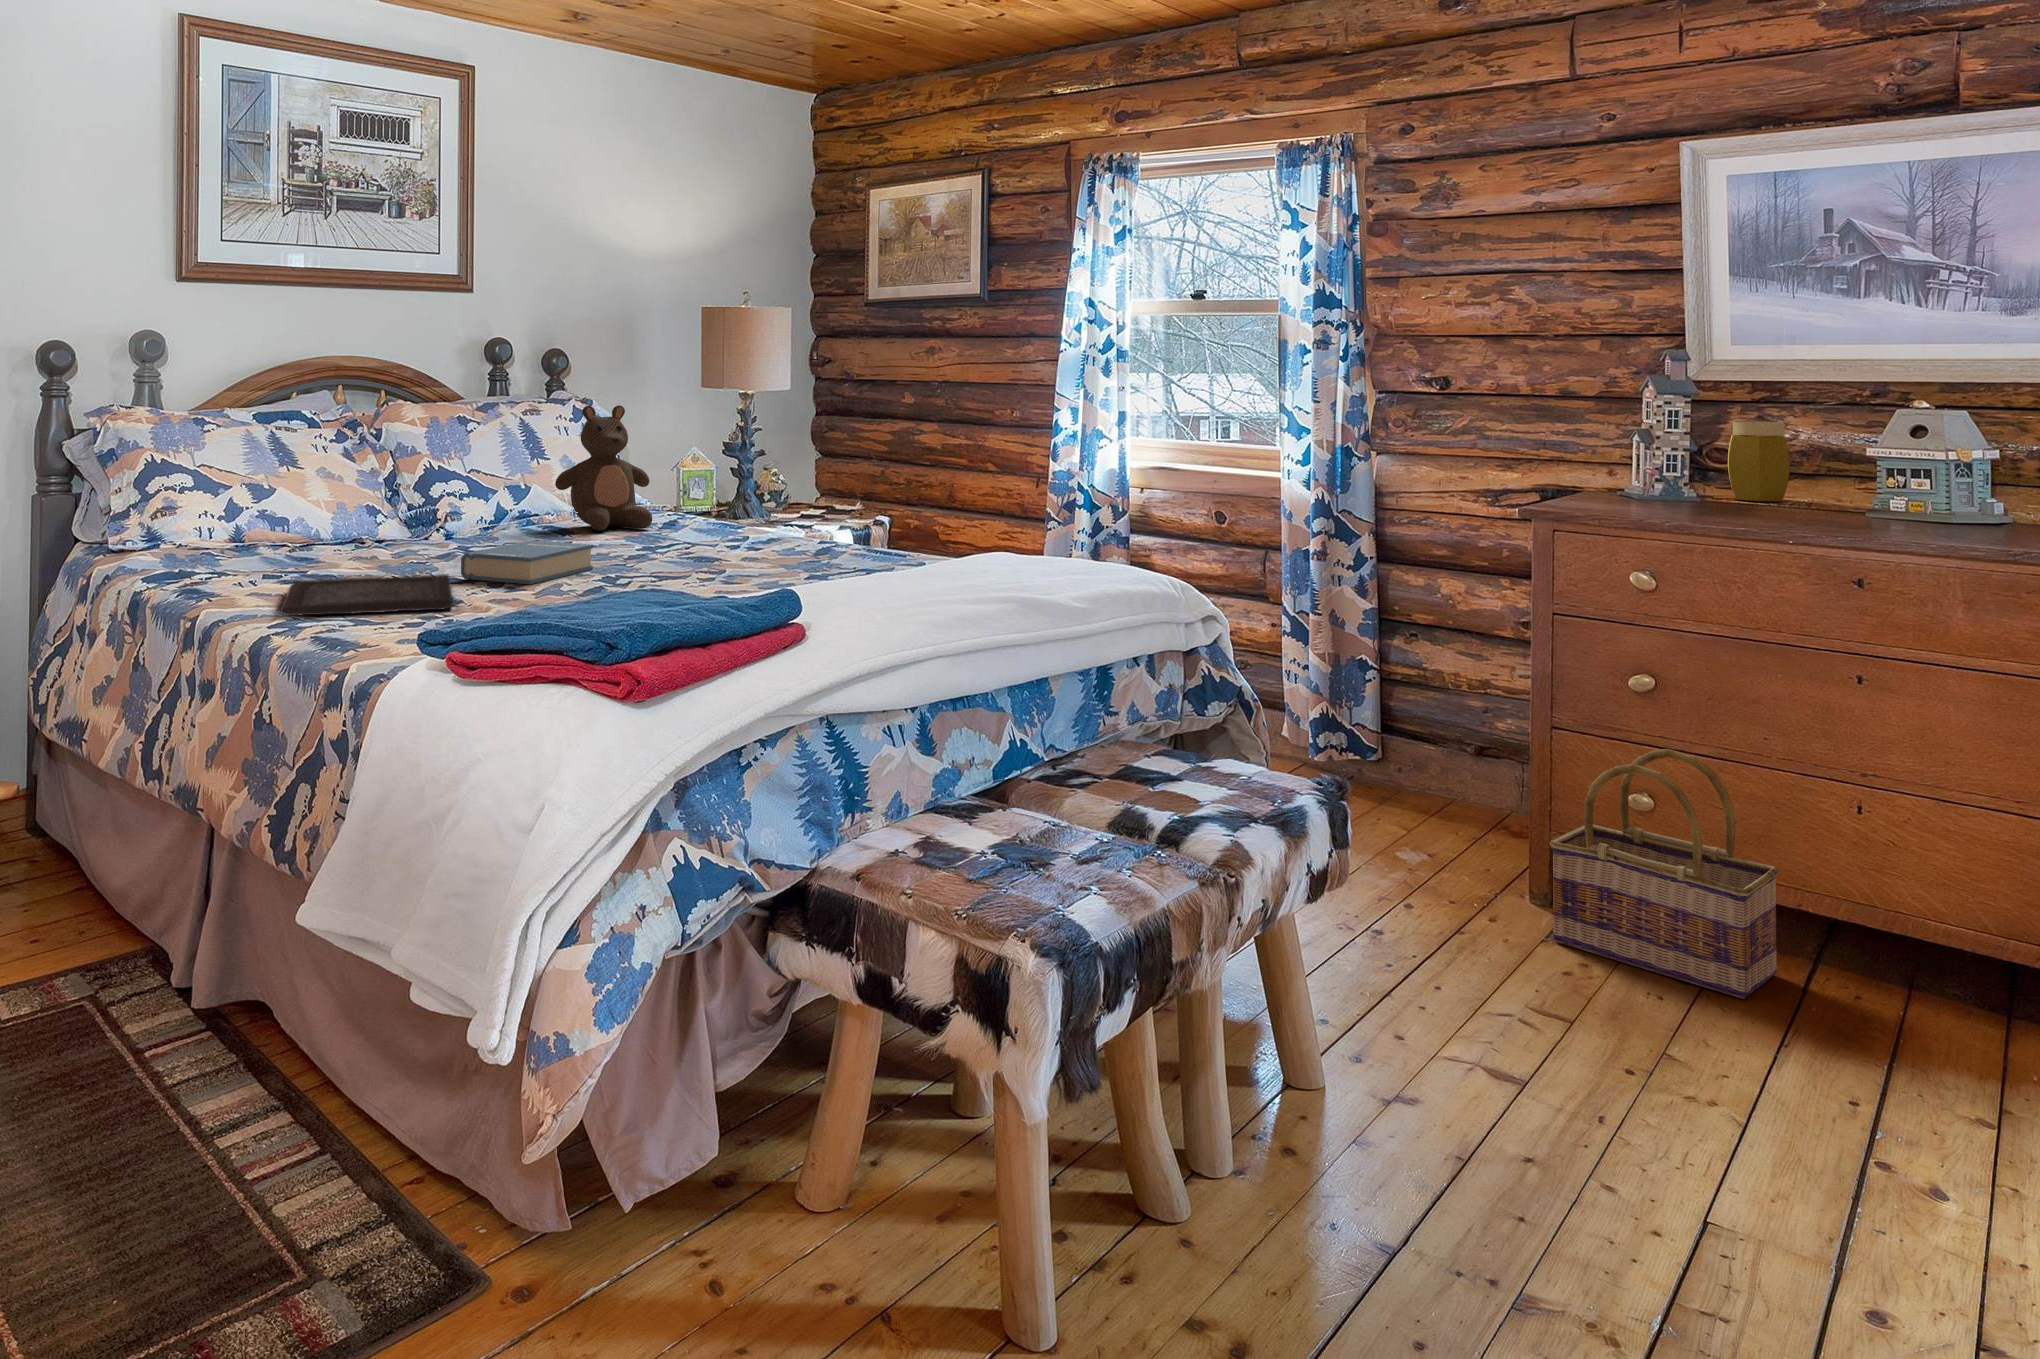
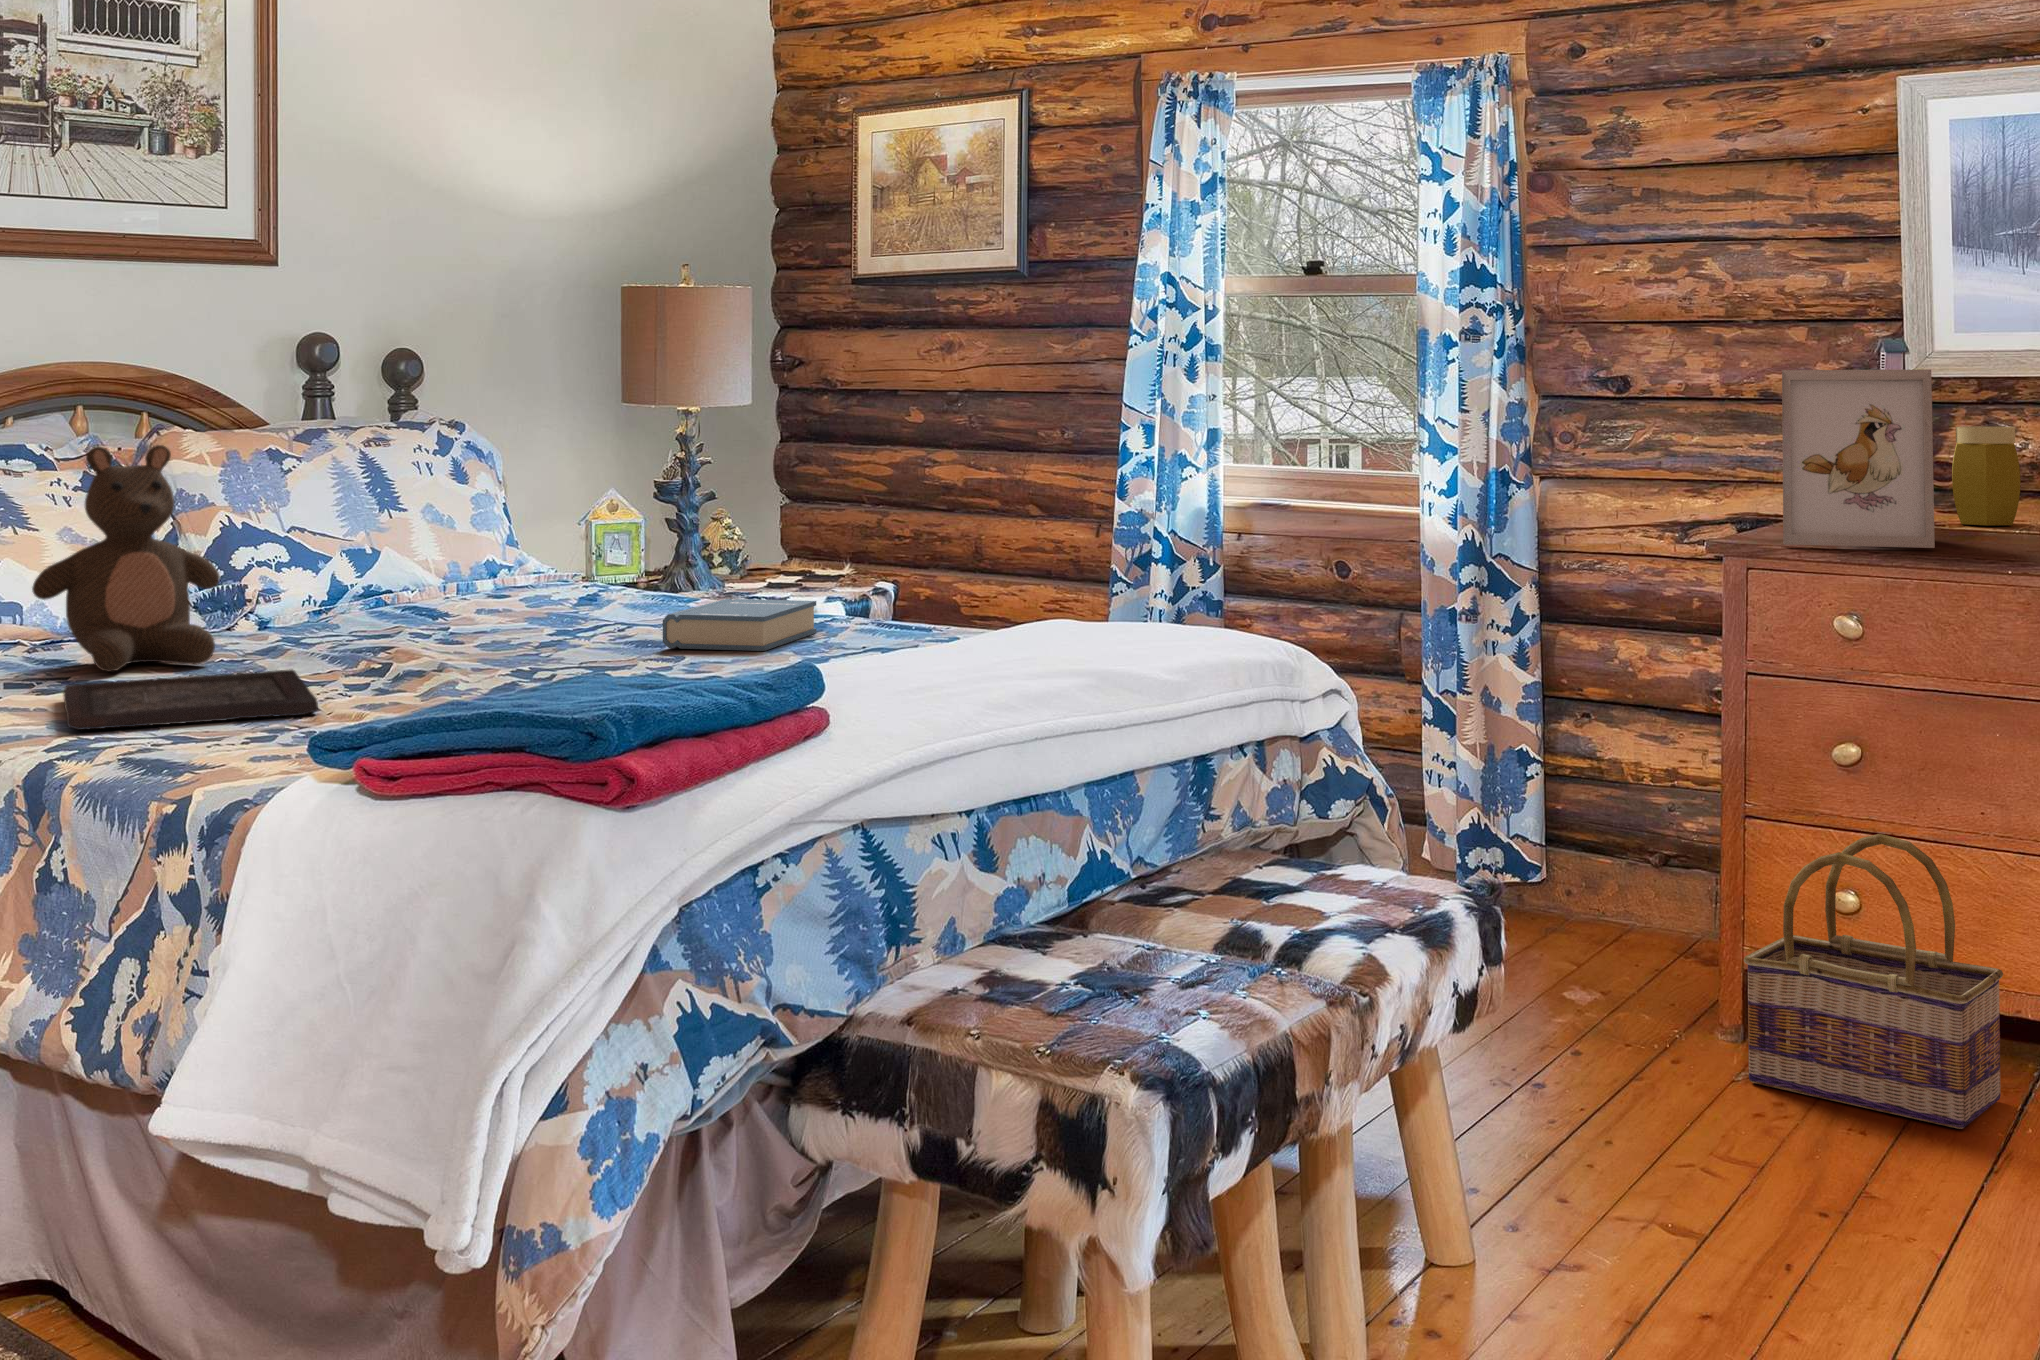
picture frame: none [1583,375,1717,520] -> present [1782,369,1935,548]
stuffed bear: present [555,405,652,531] -> present [32,445,220,672]
hardback book: present [461,541,593,584] -> present [663,599,816,651]

